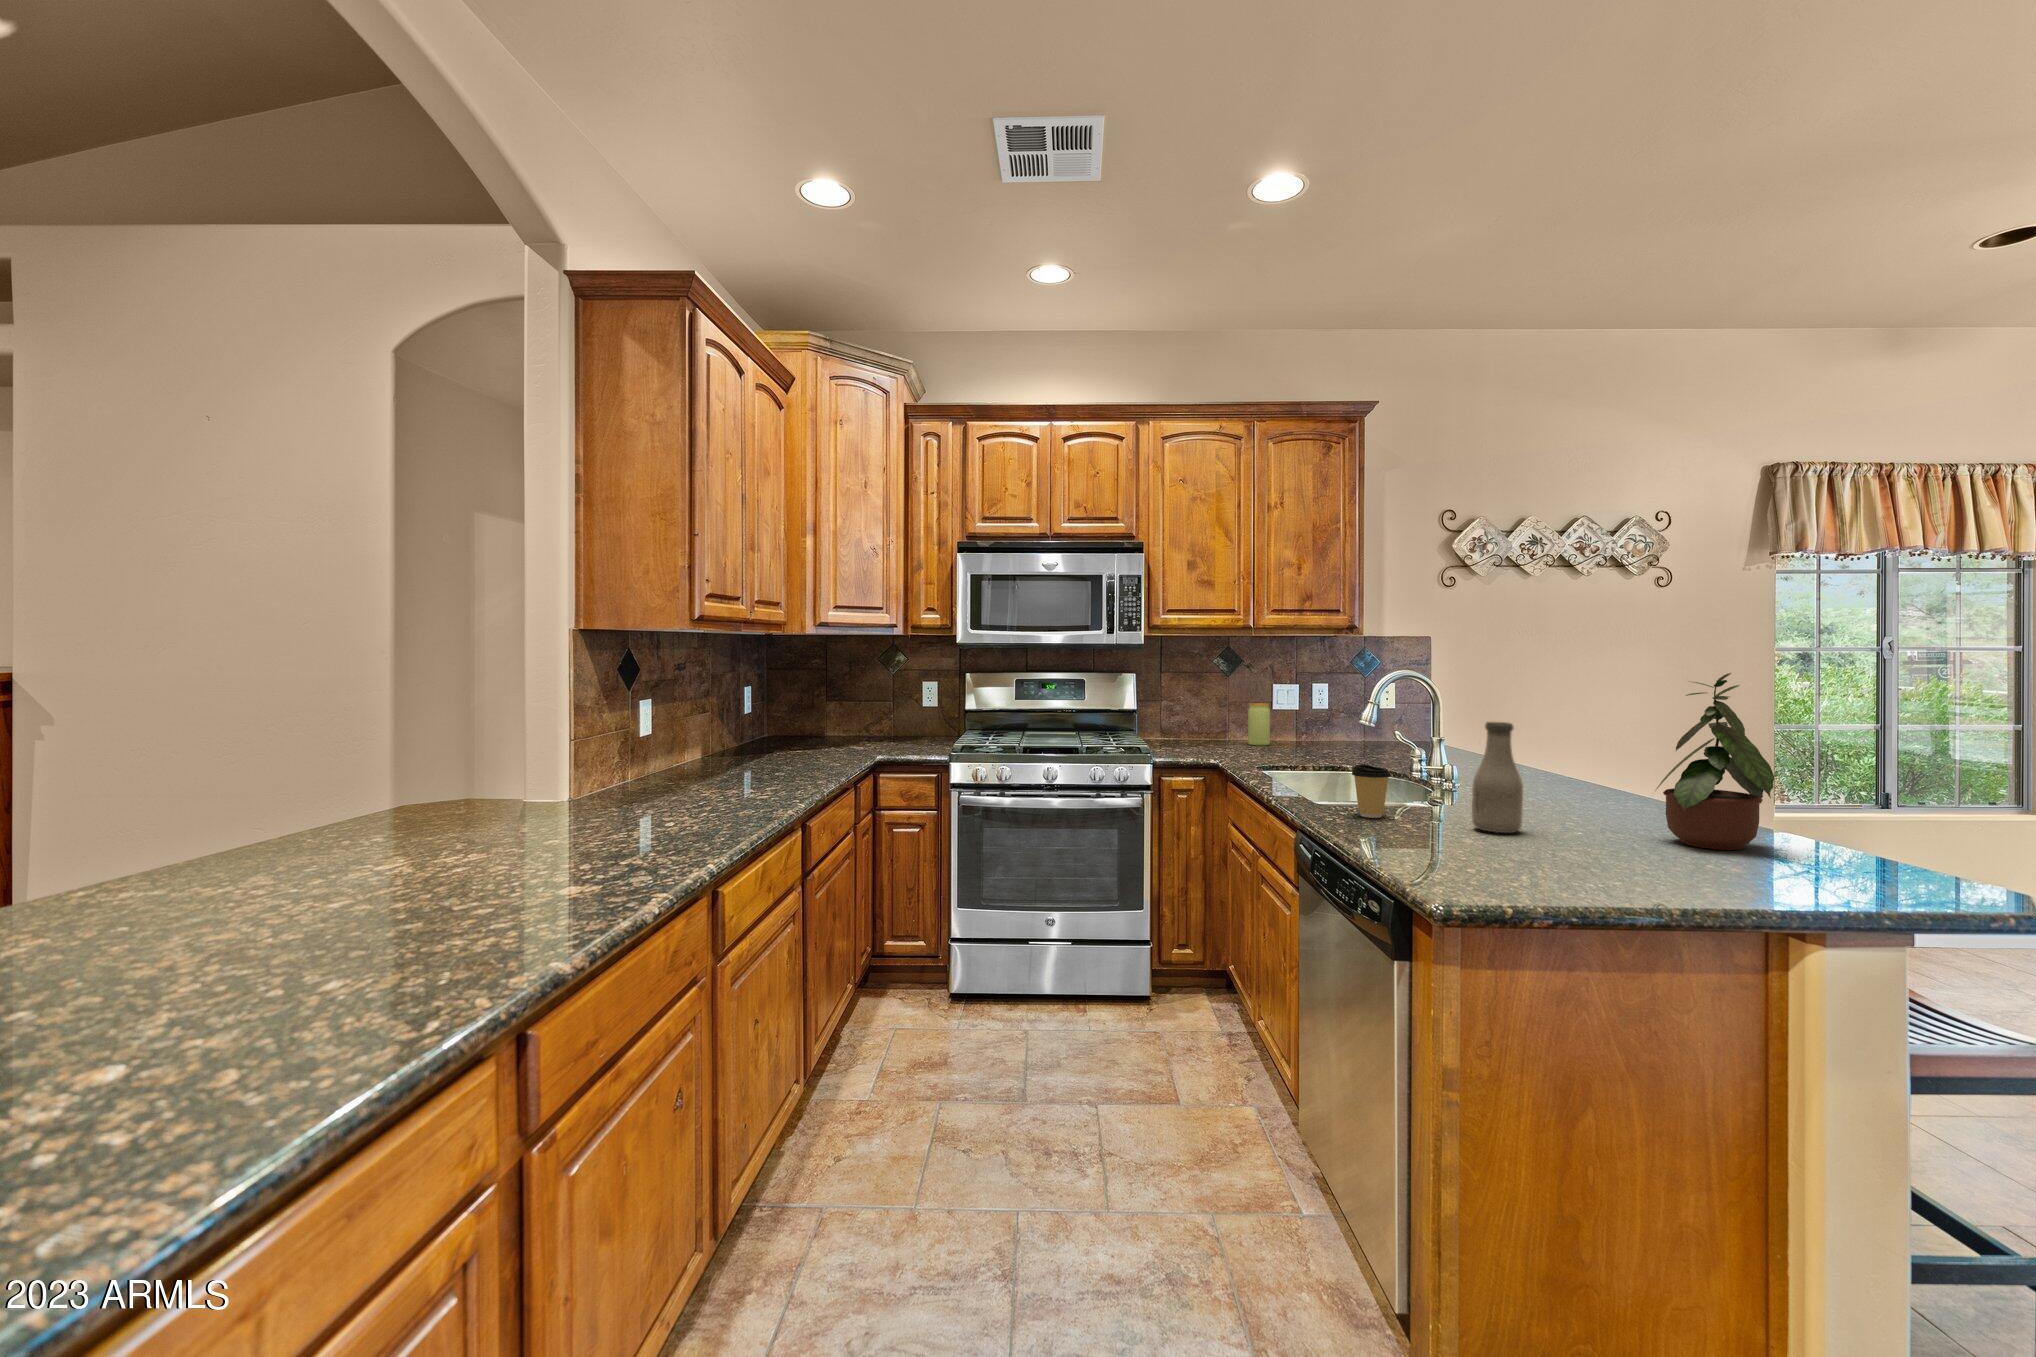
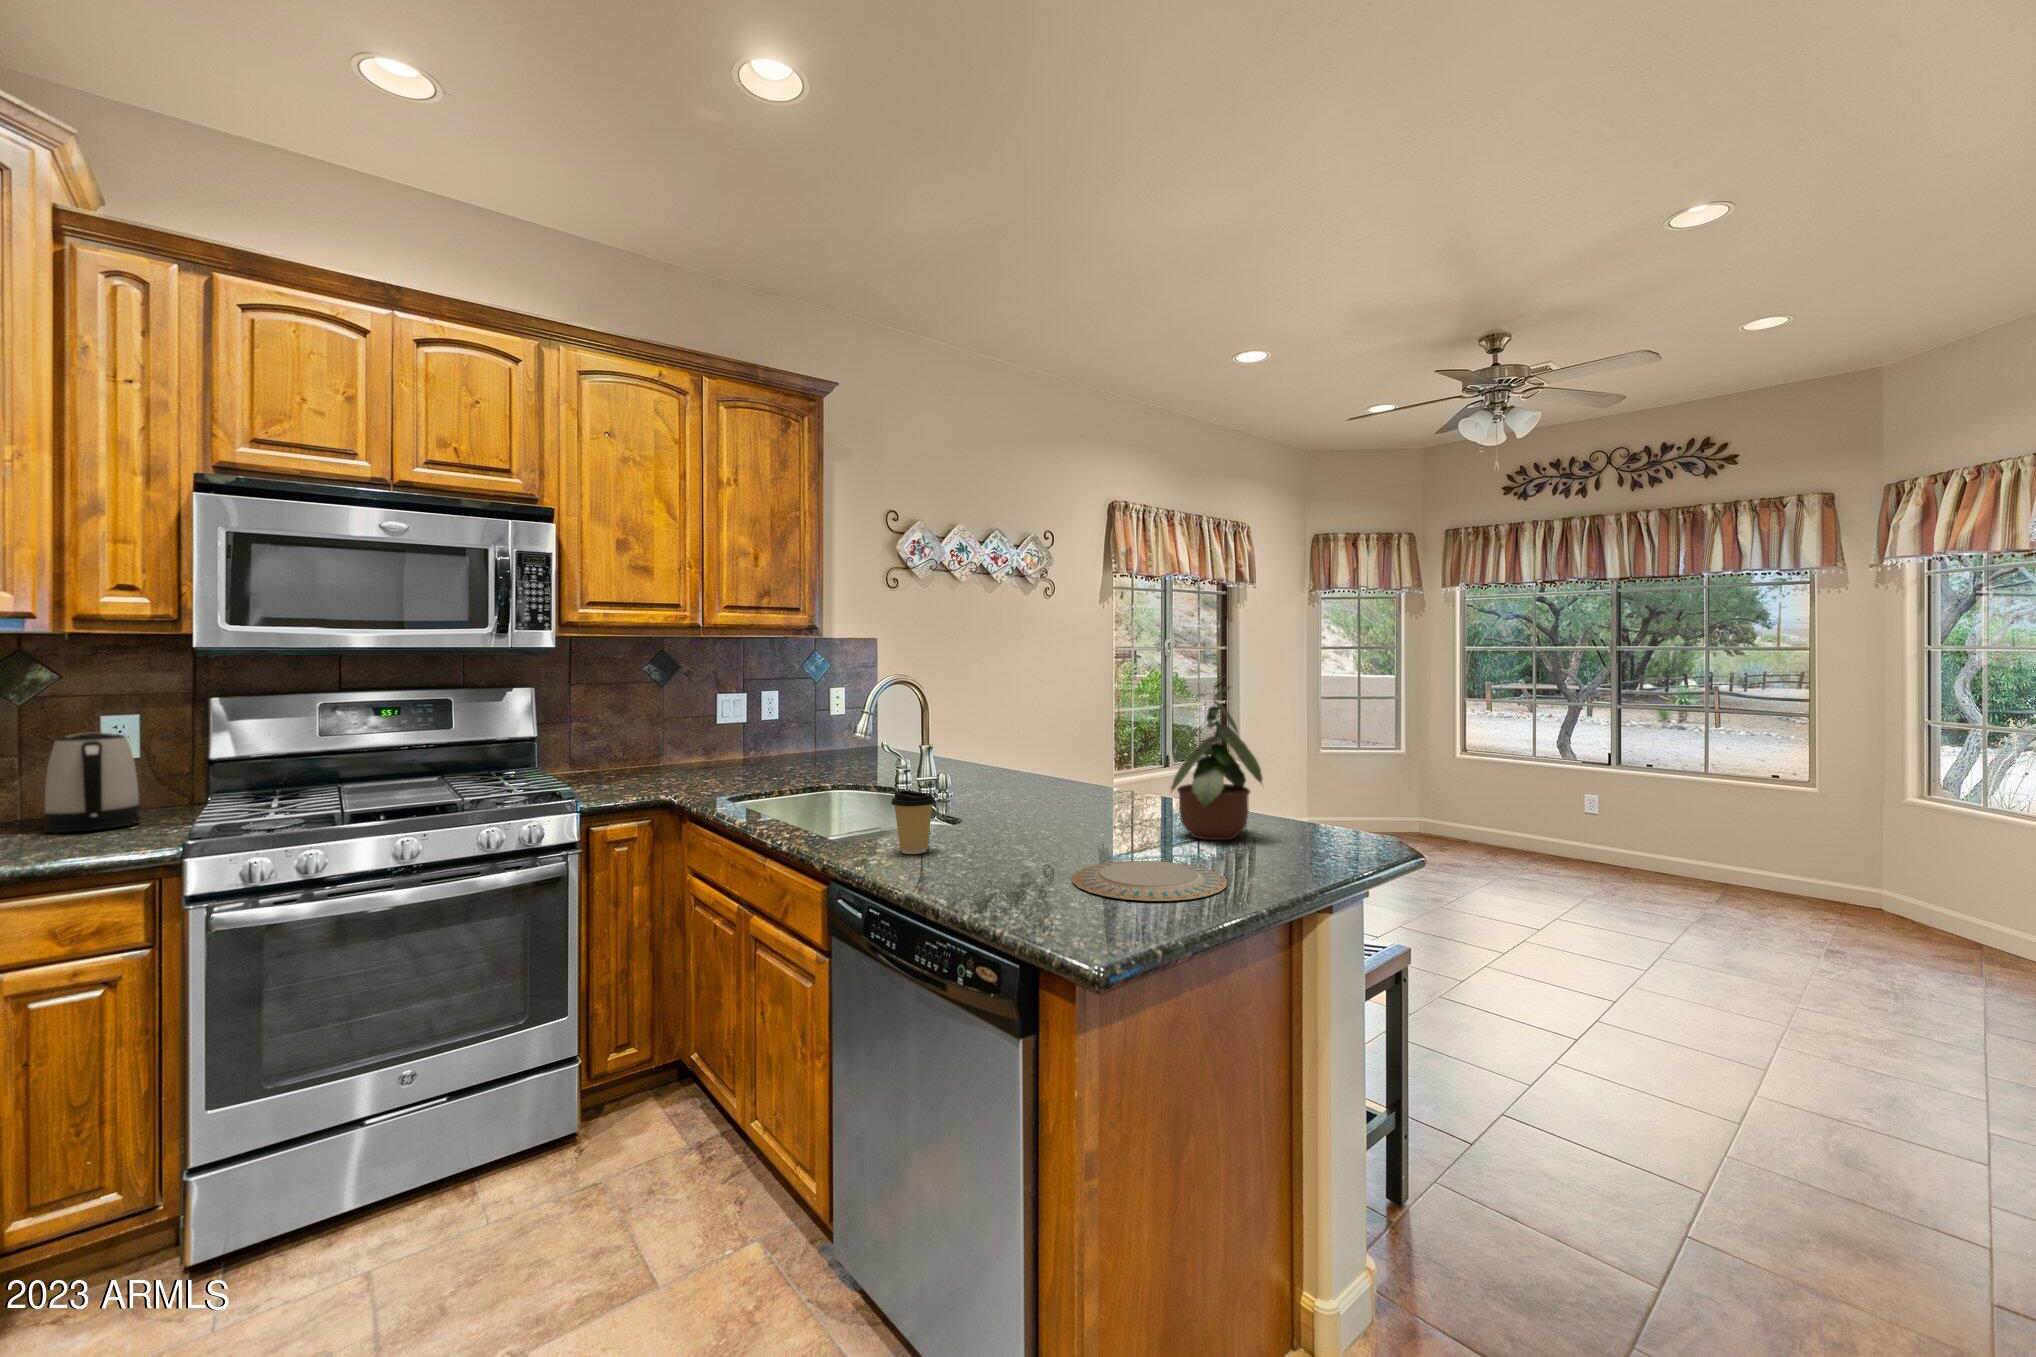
kettle: none [897,694,933,748] -> present [44,732,140,833]
jar: present [1248,703,1270,745] -> none [689,718,716,770]
bottle: present [1472,722,1523,833] -> none [1024,732,1071,853]
plate: none [1487,846,1660,882] -> present [1072,861,1227,901]

